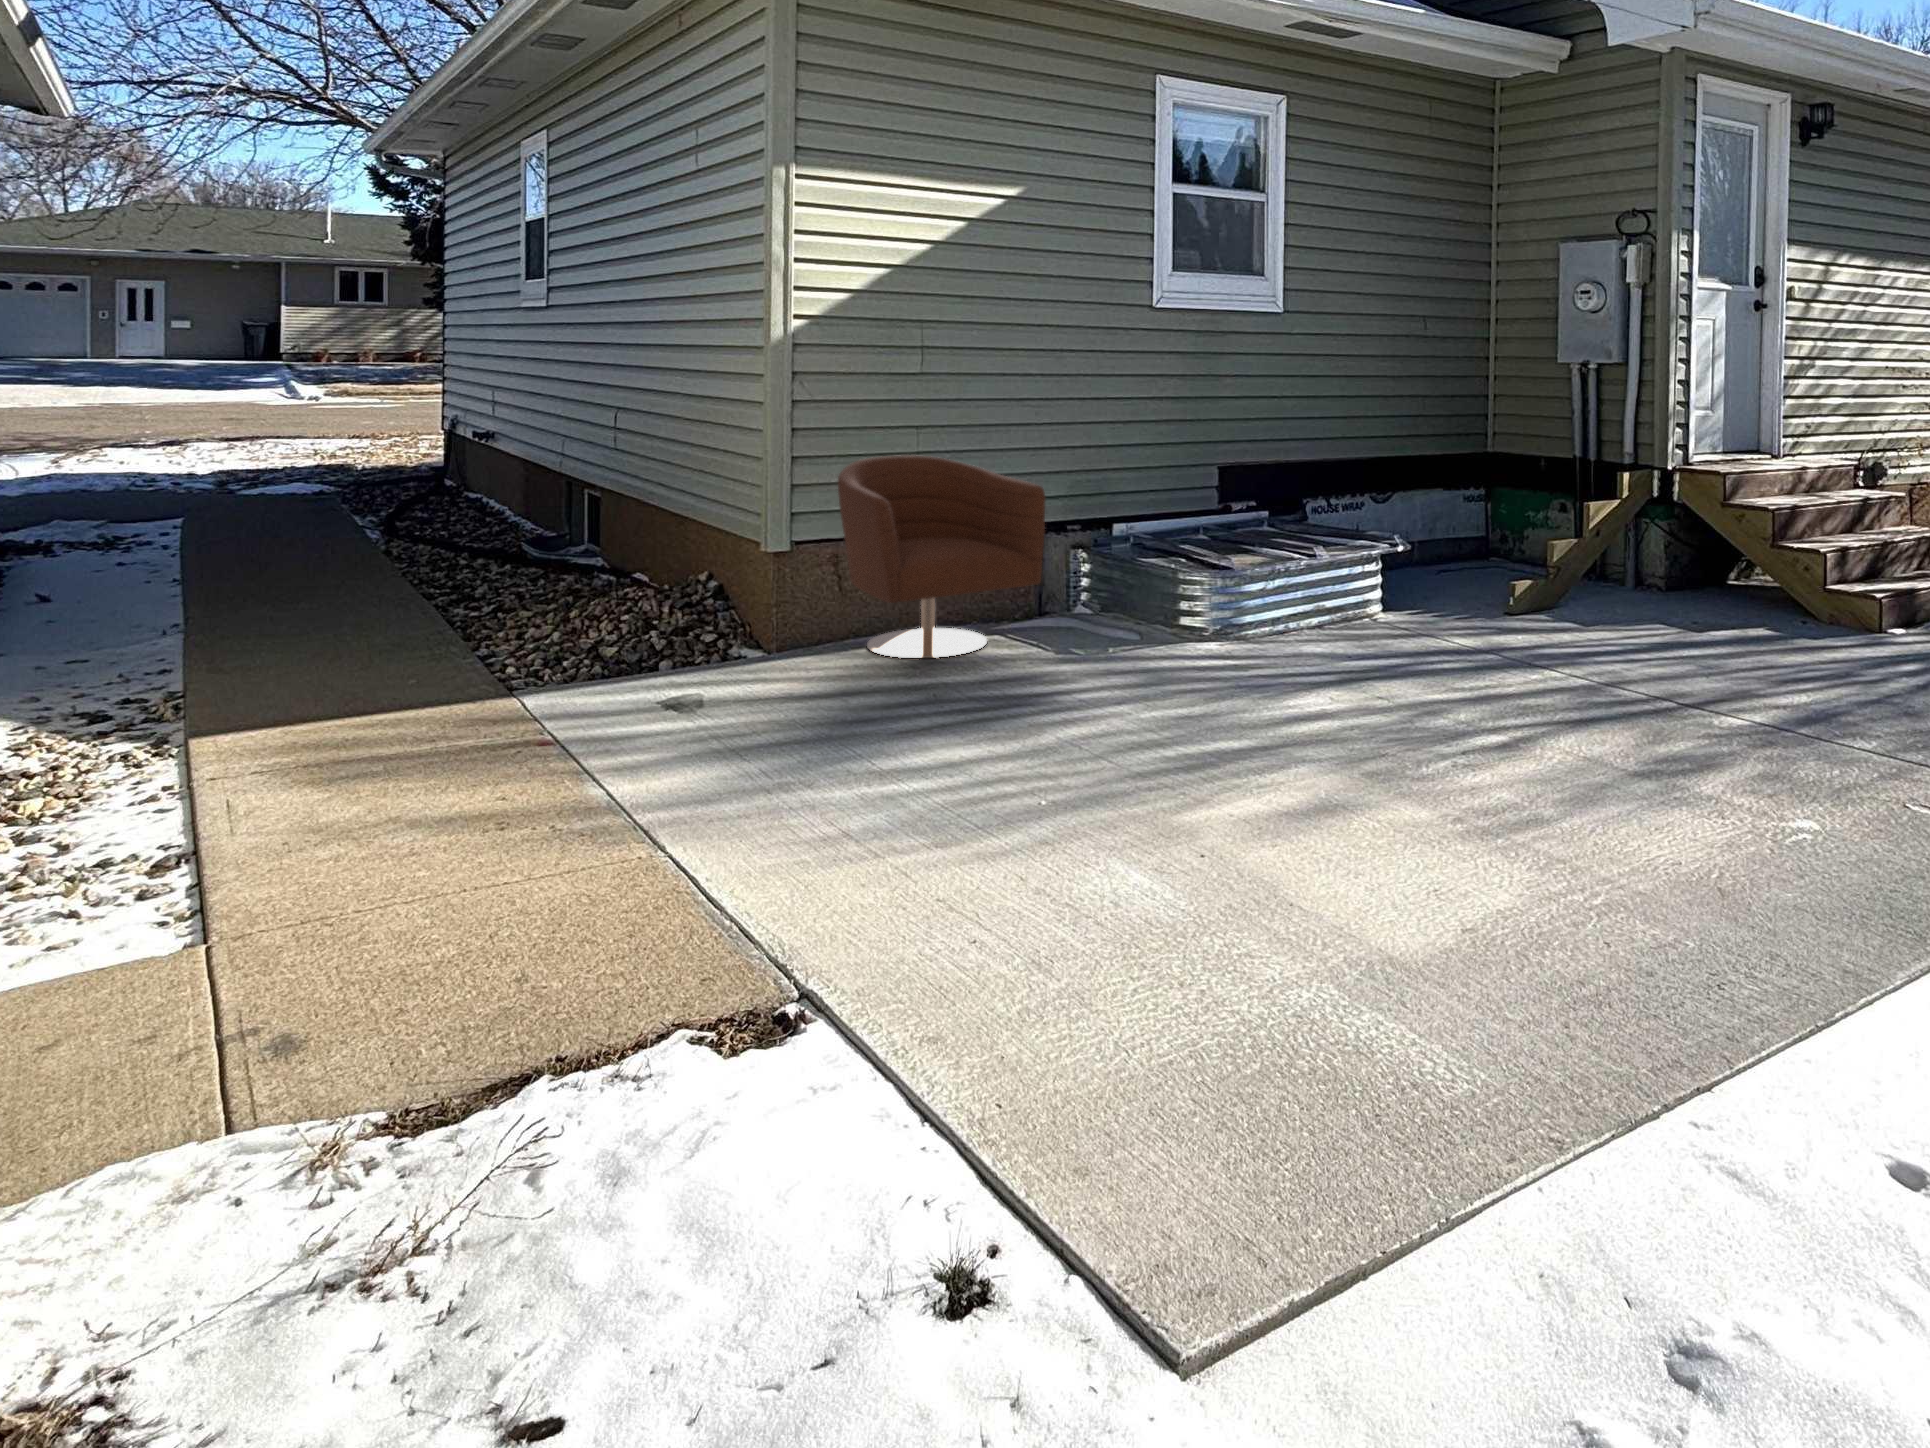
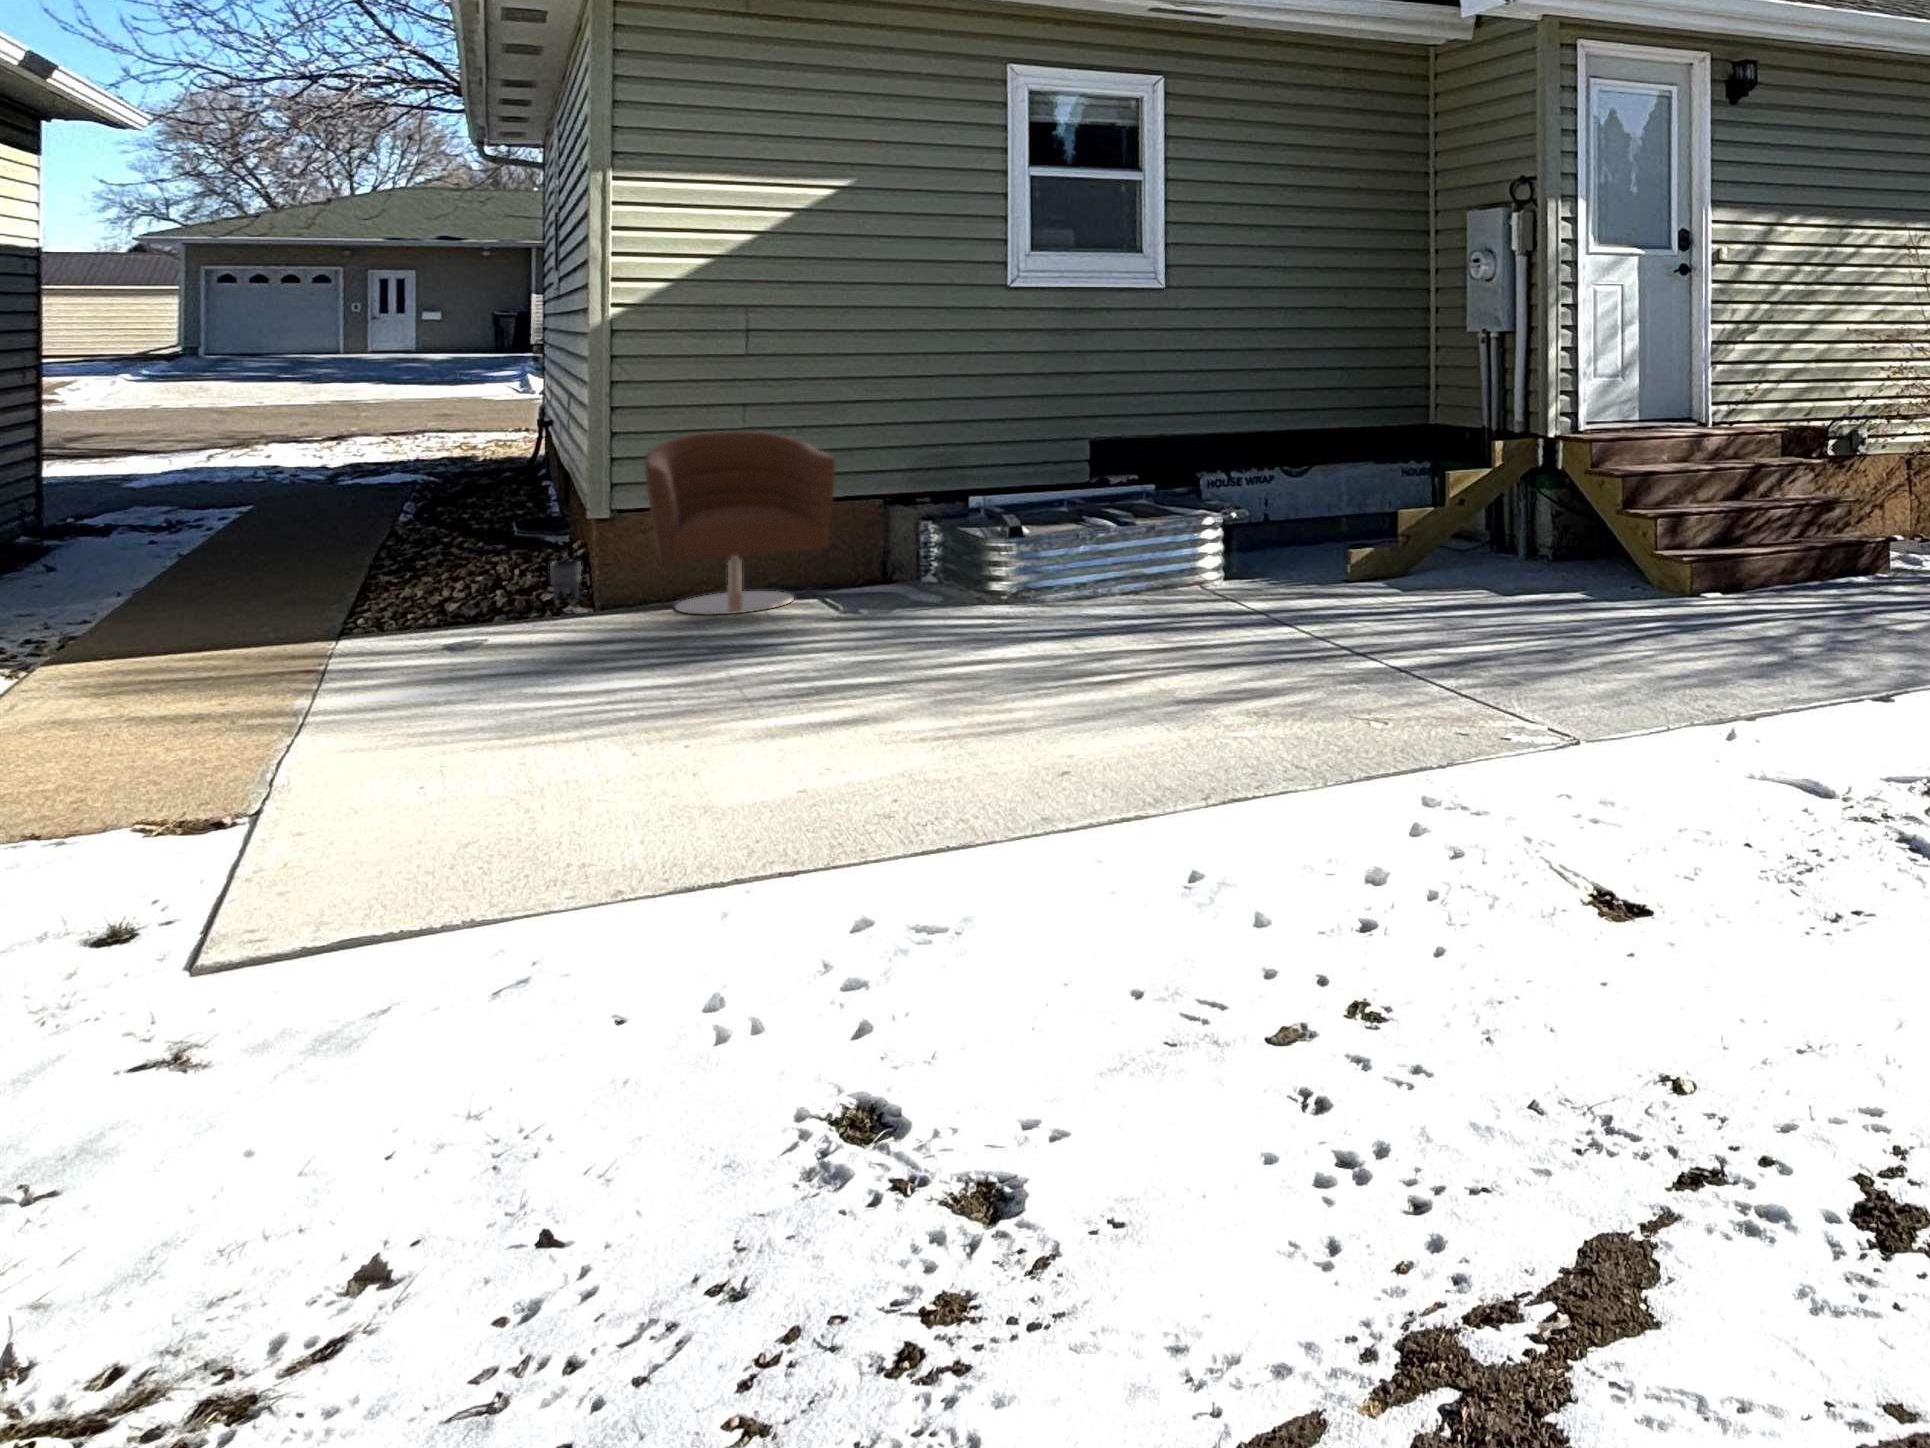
planter: none [713,596,745,642] -> present [550,561,581,600]

